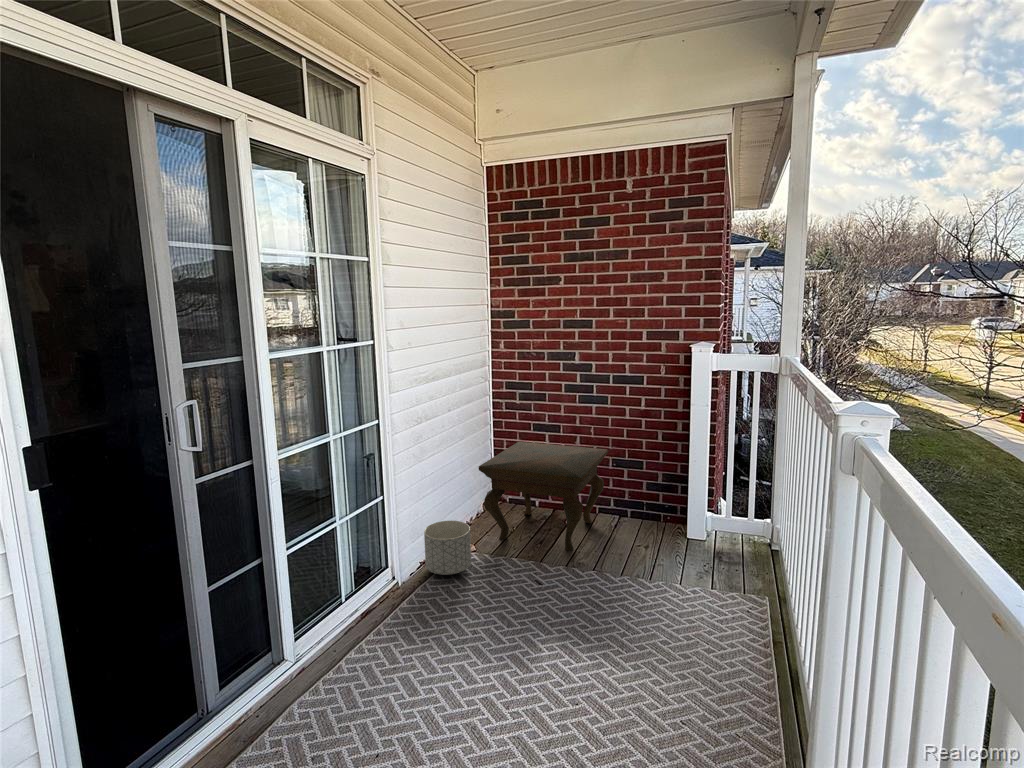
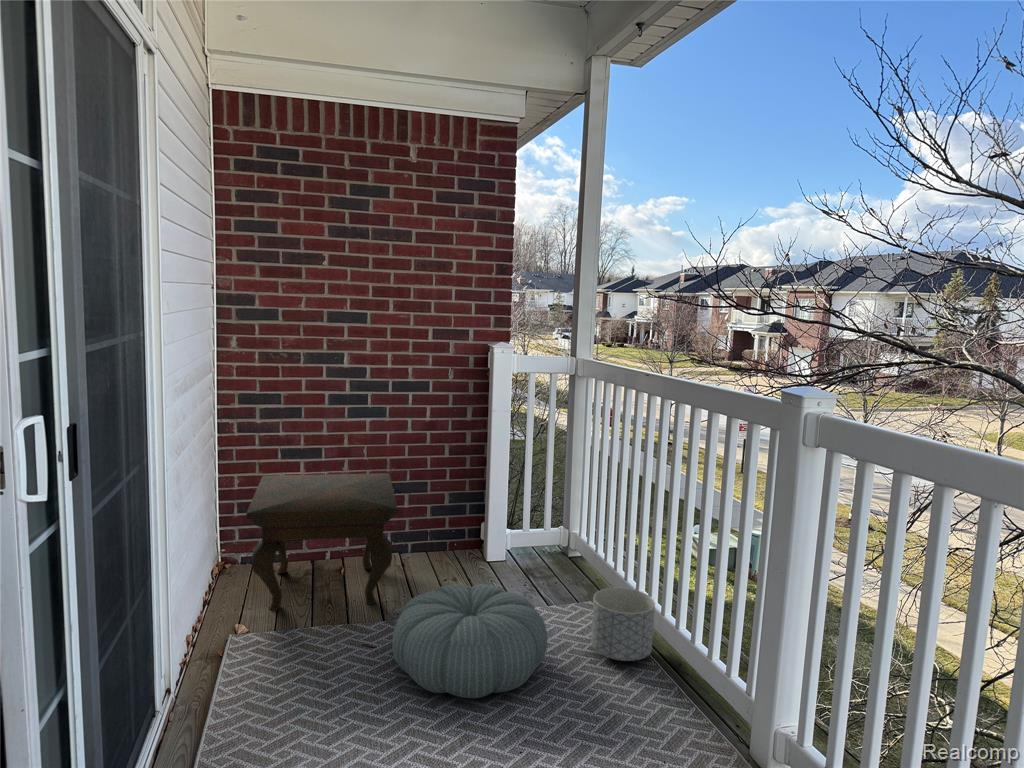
planter: present [424,521,471,575] -> present [591,587,655,661]
pouf: none [535,547,667,649] -> present [392,584,547,698]

